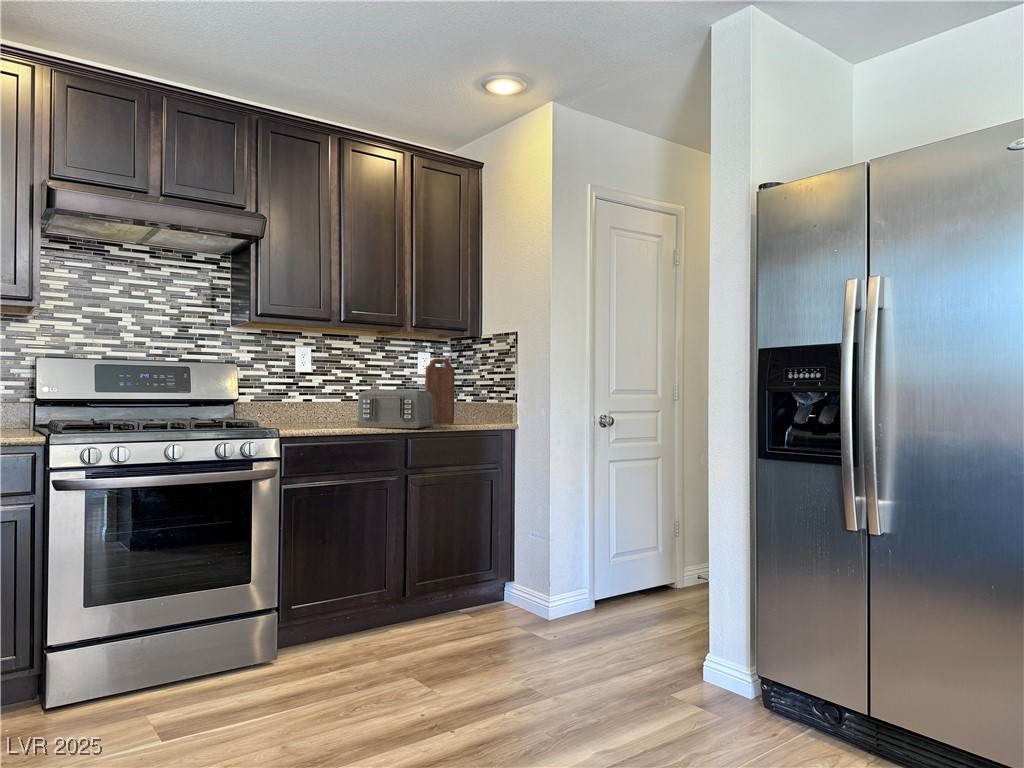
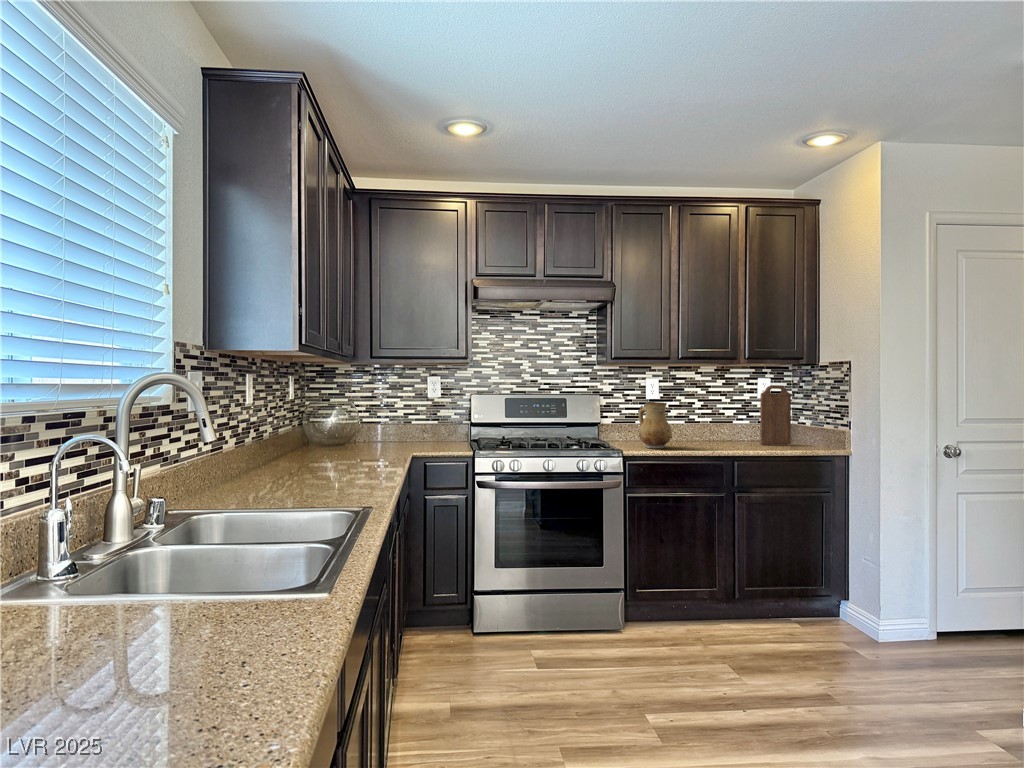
ceramic pitcher: none [291,372,334,428] -> present [639,402,672,448]
toaster: present [357,389,434,428] -> none [693,415,766,451]

